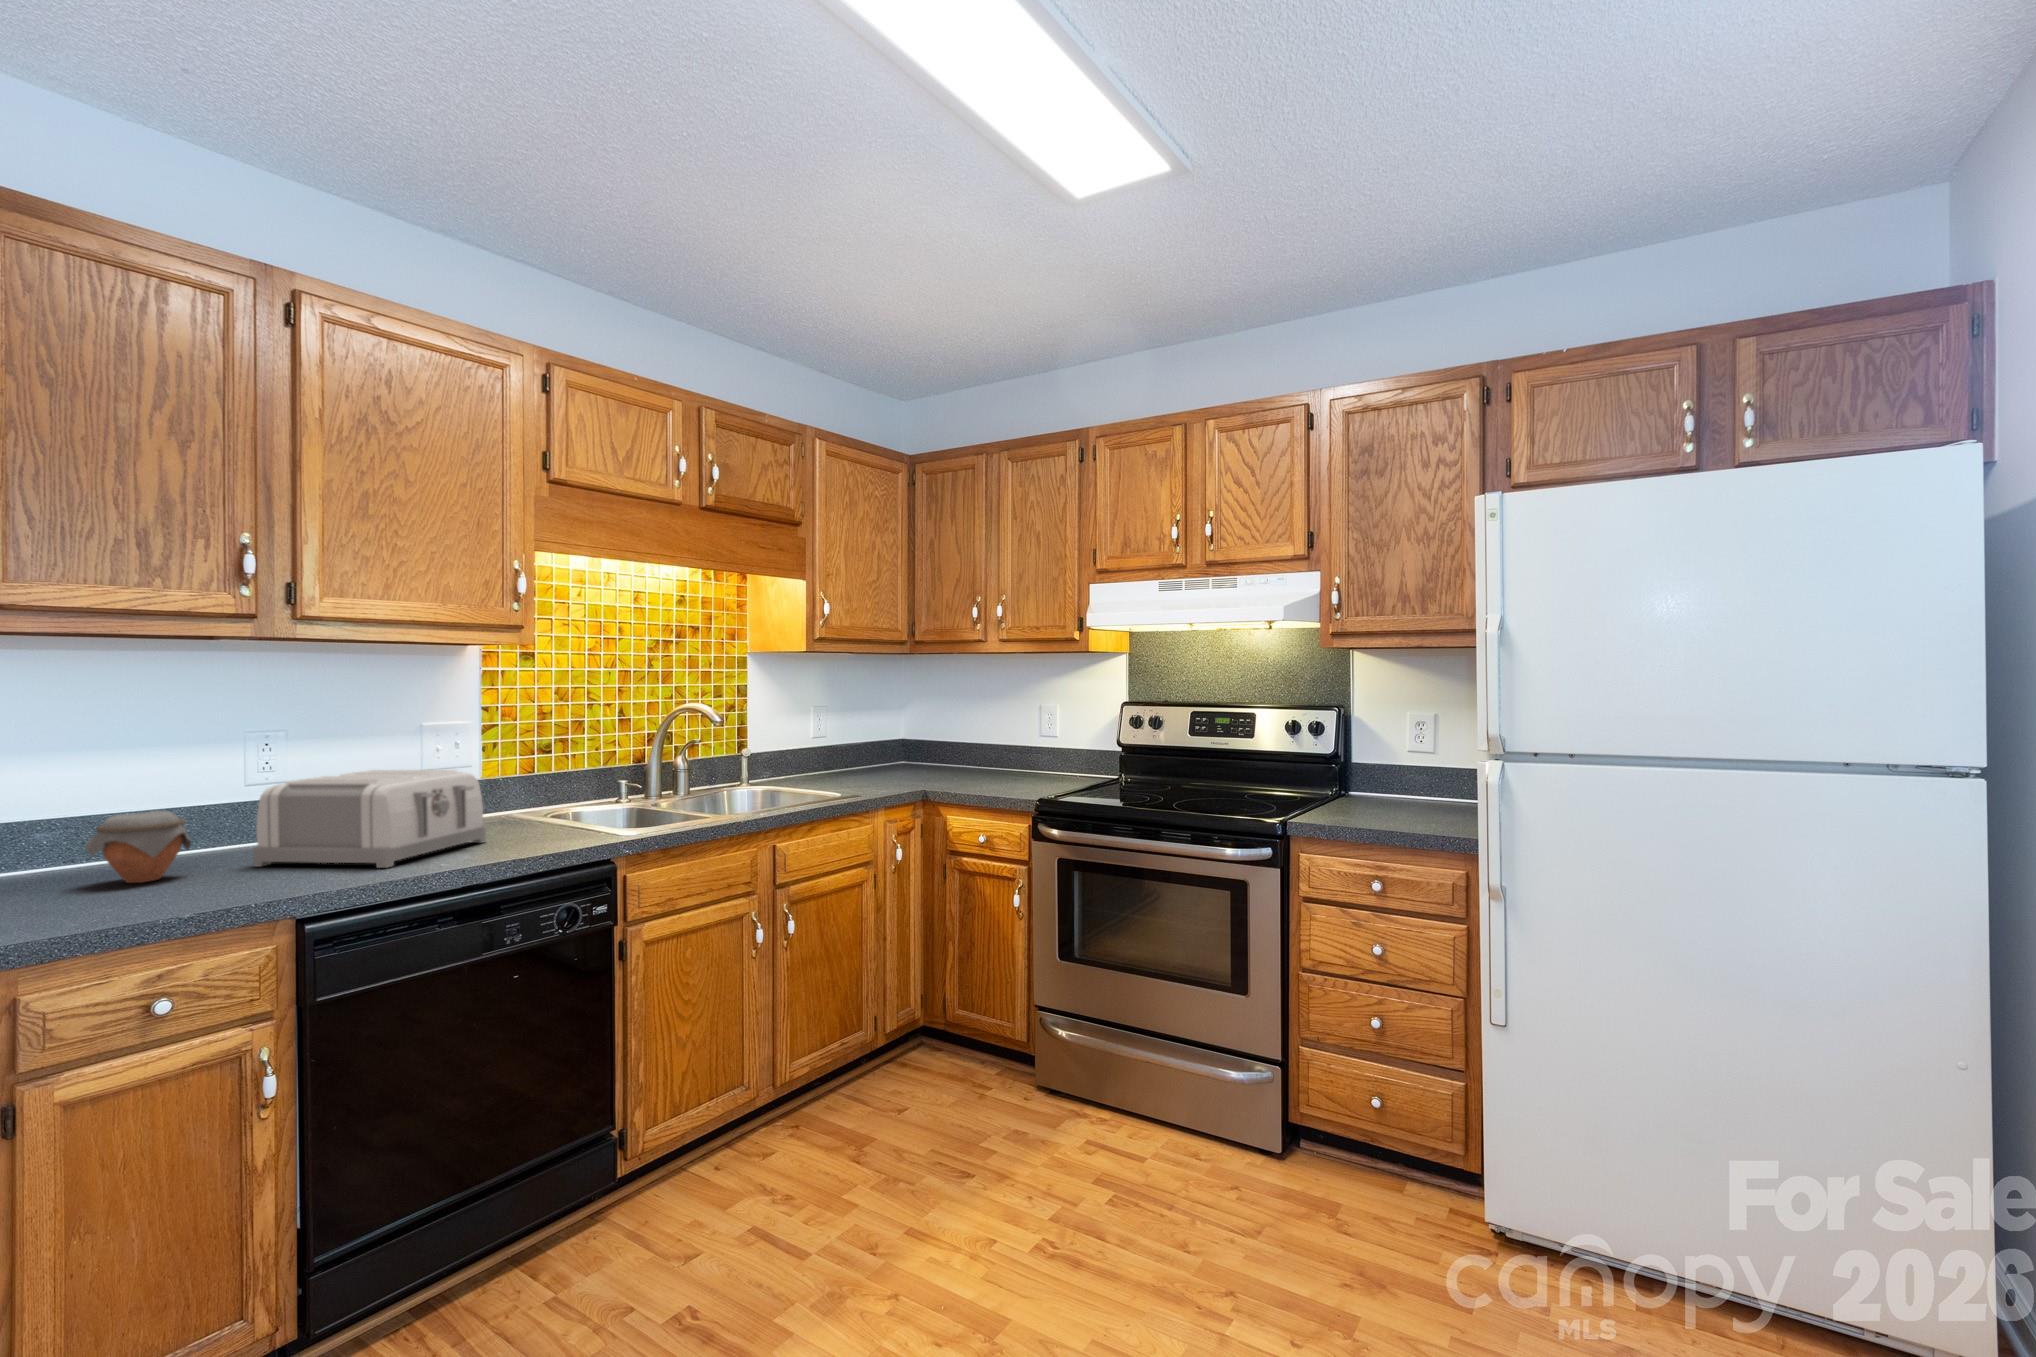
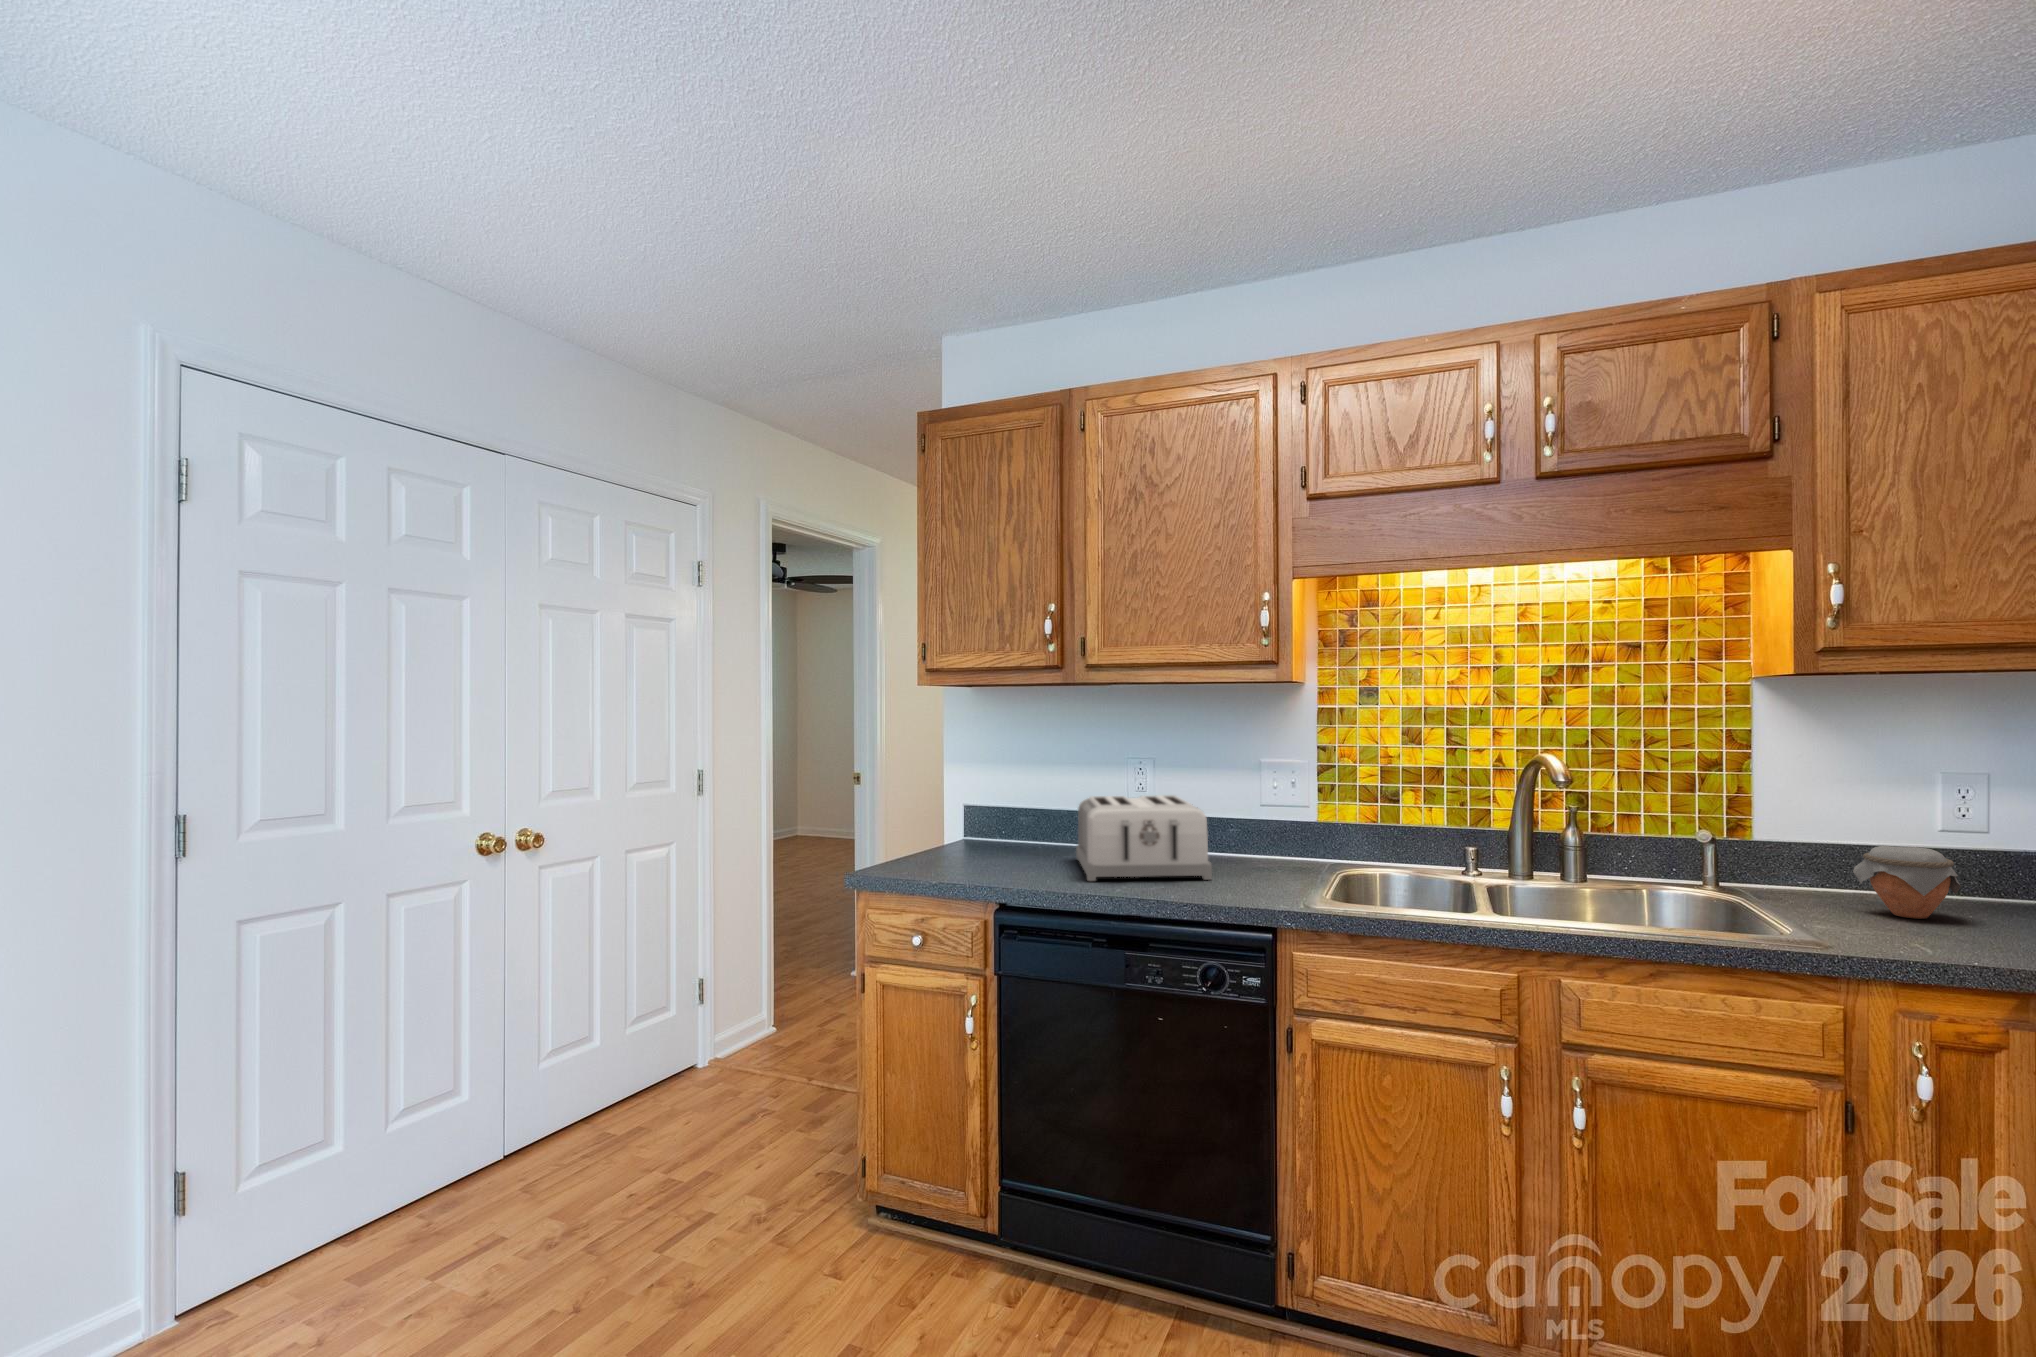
jar: present [85,811,191,883] -> present [1853,846,1961,919]

